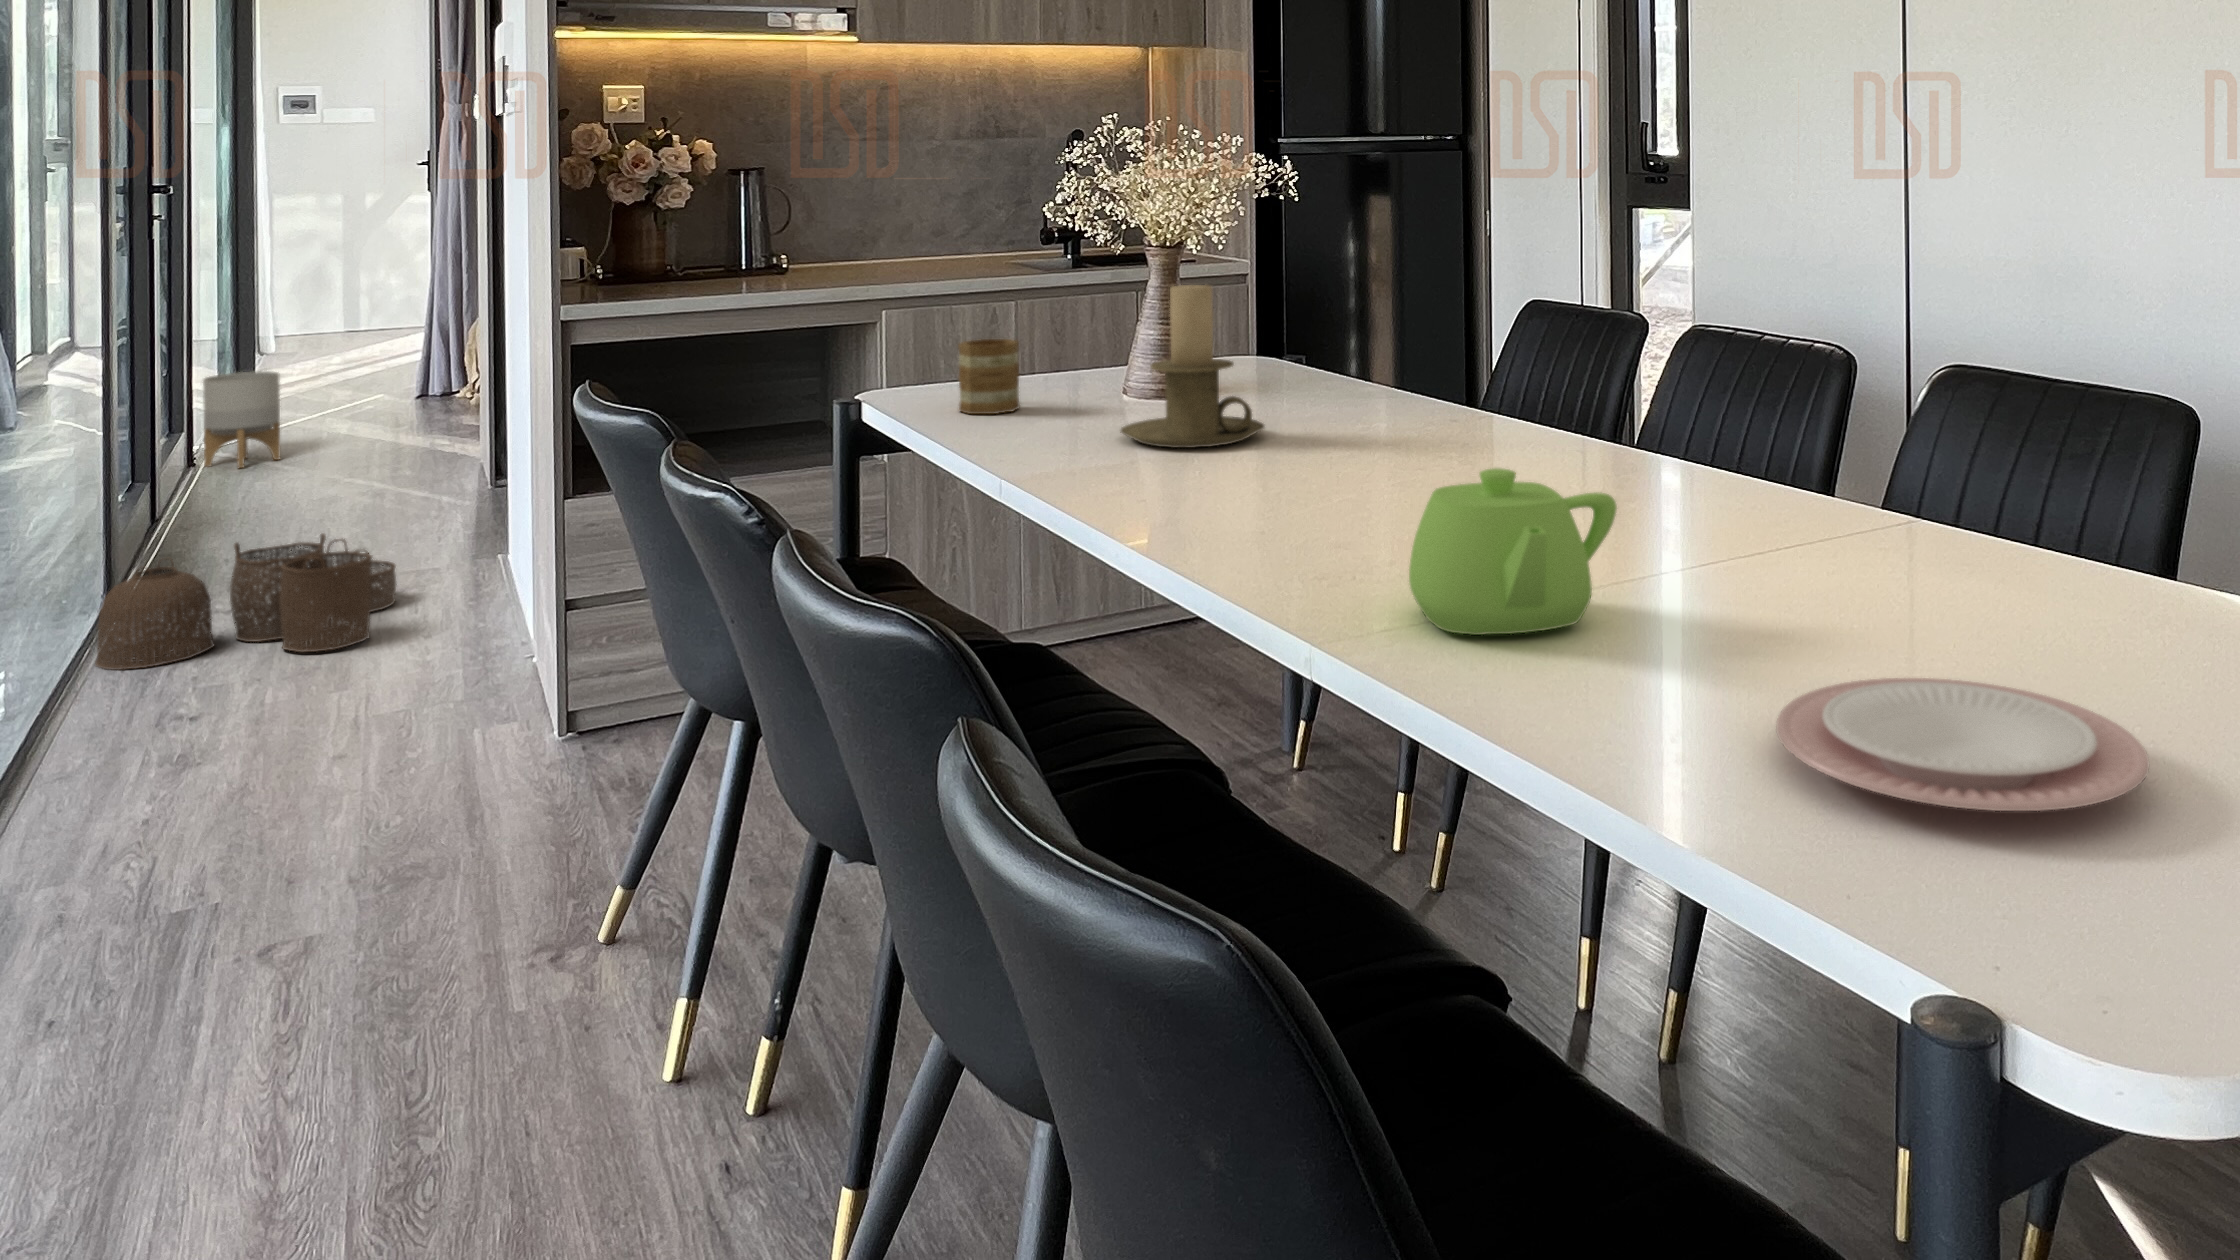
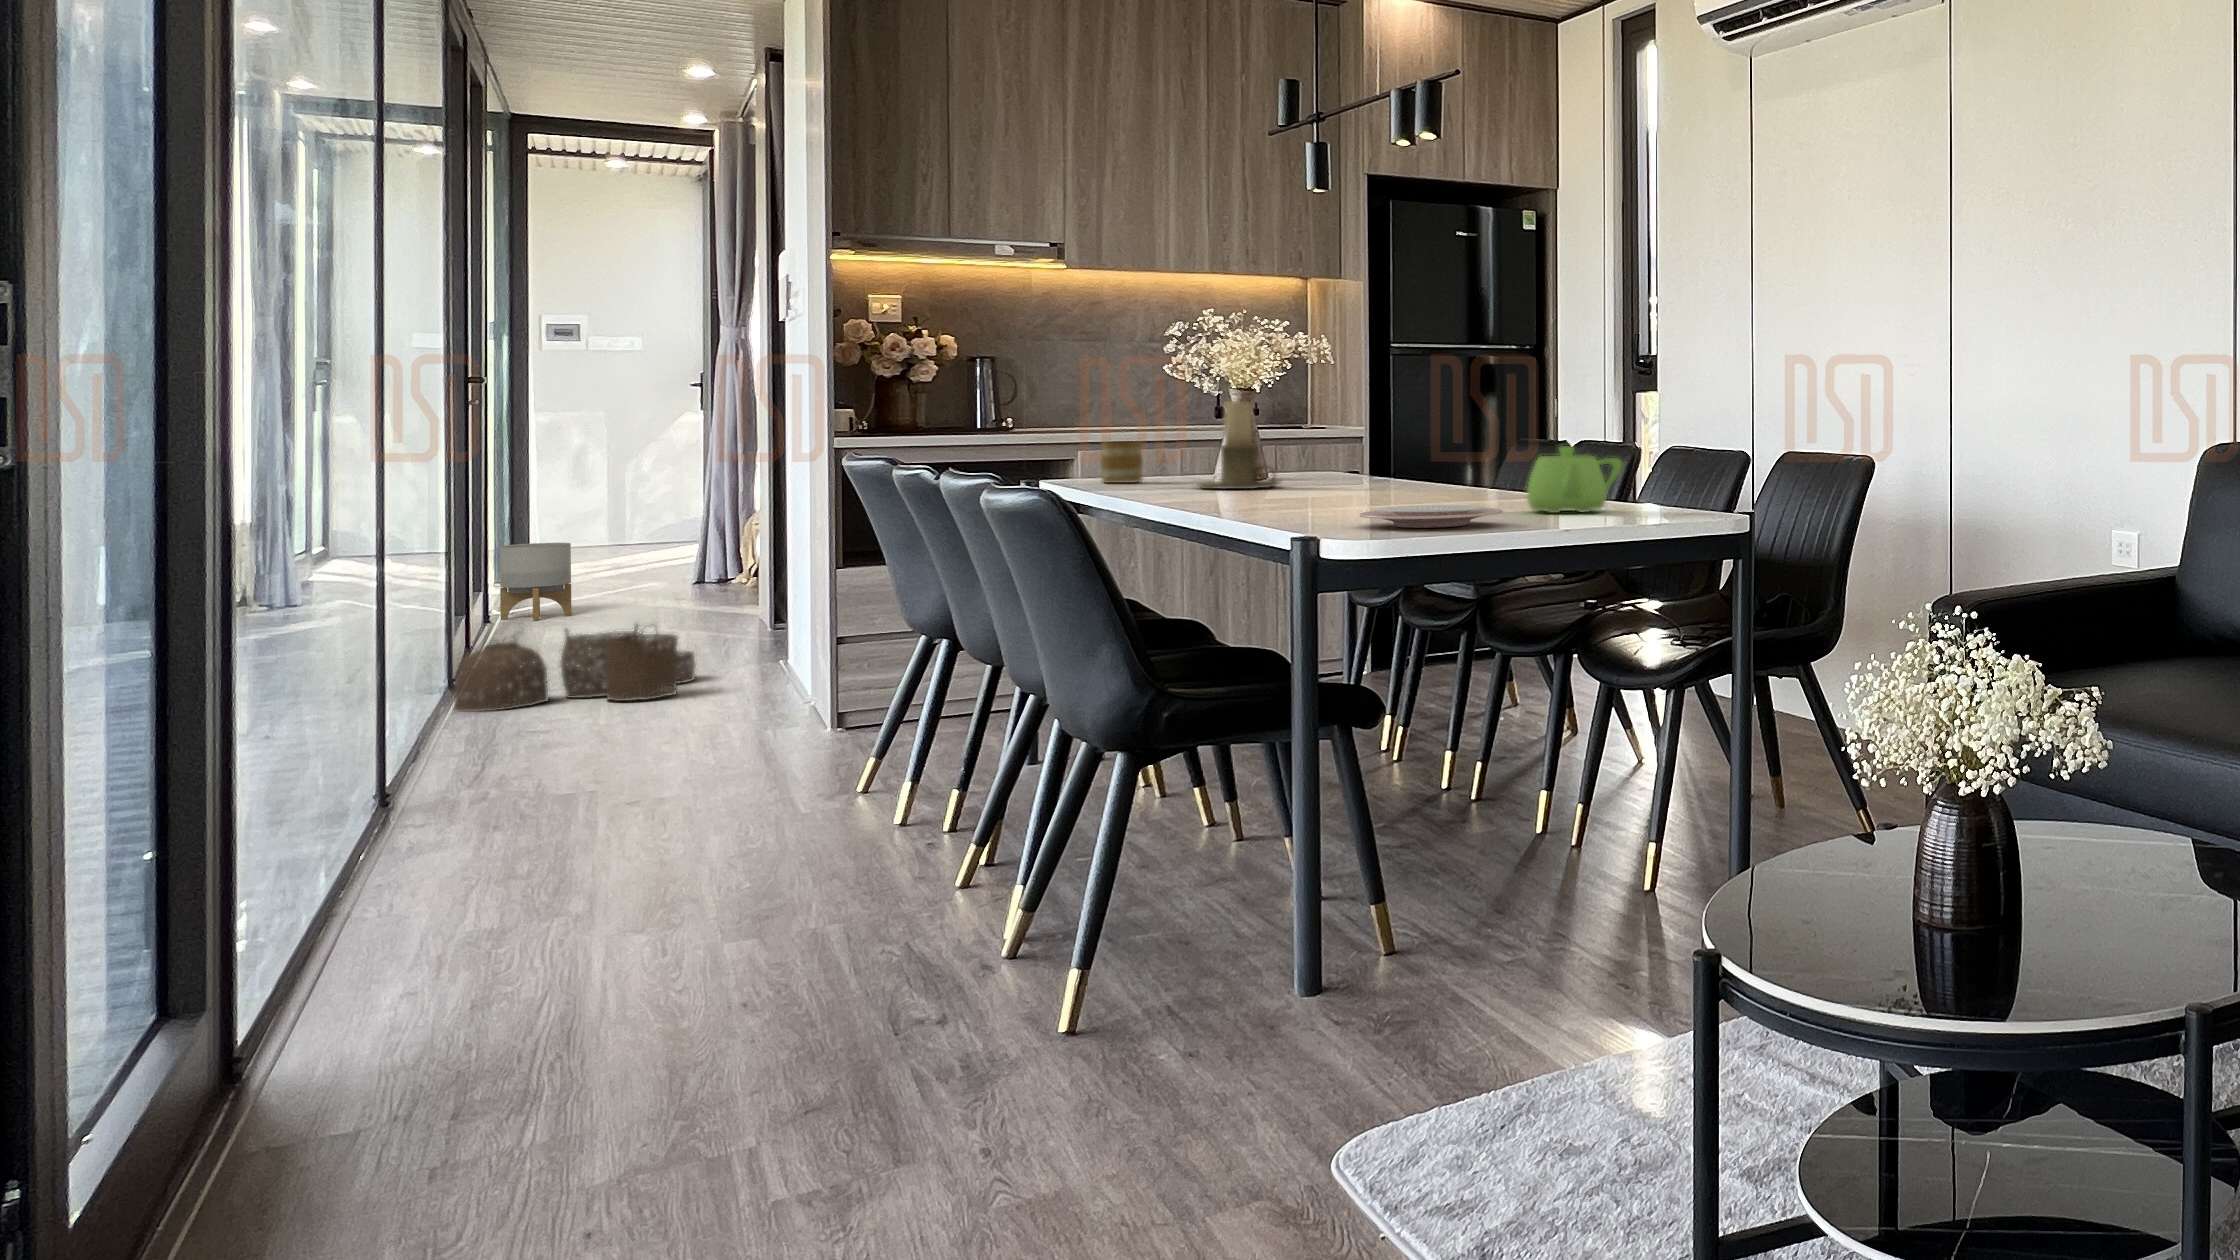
teapot: present [1409,468,1617,635] -> present [1527,446,1622,513]

